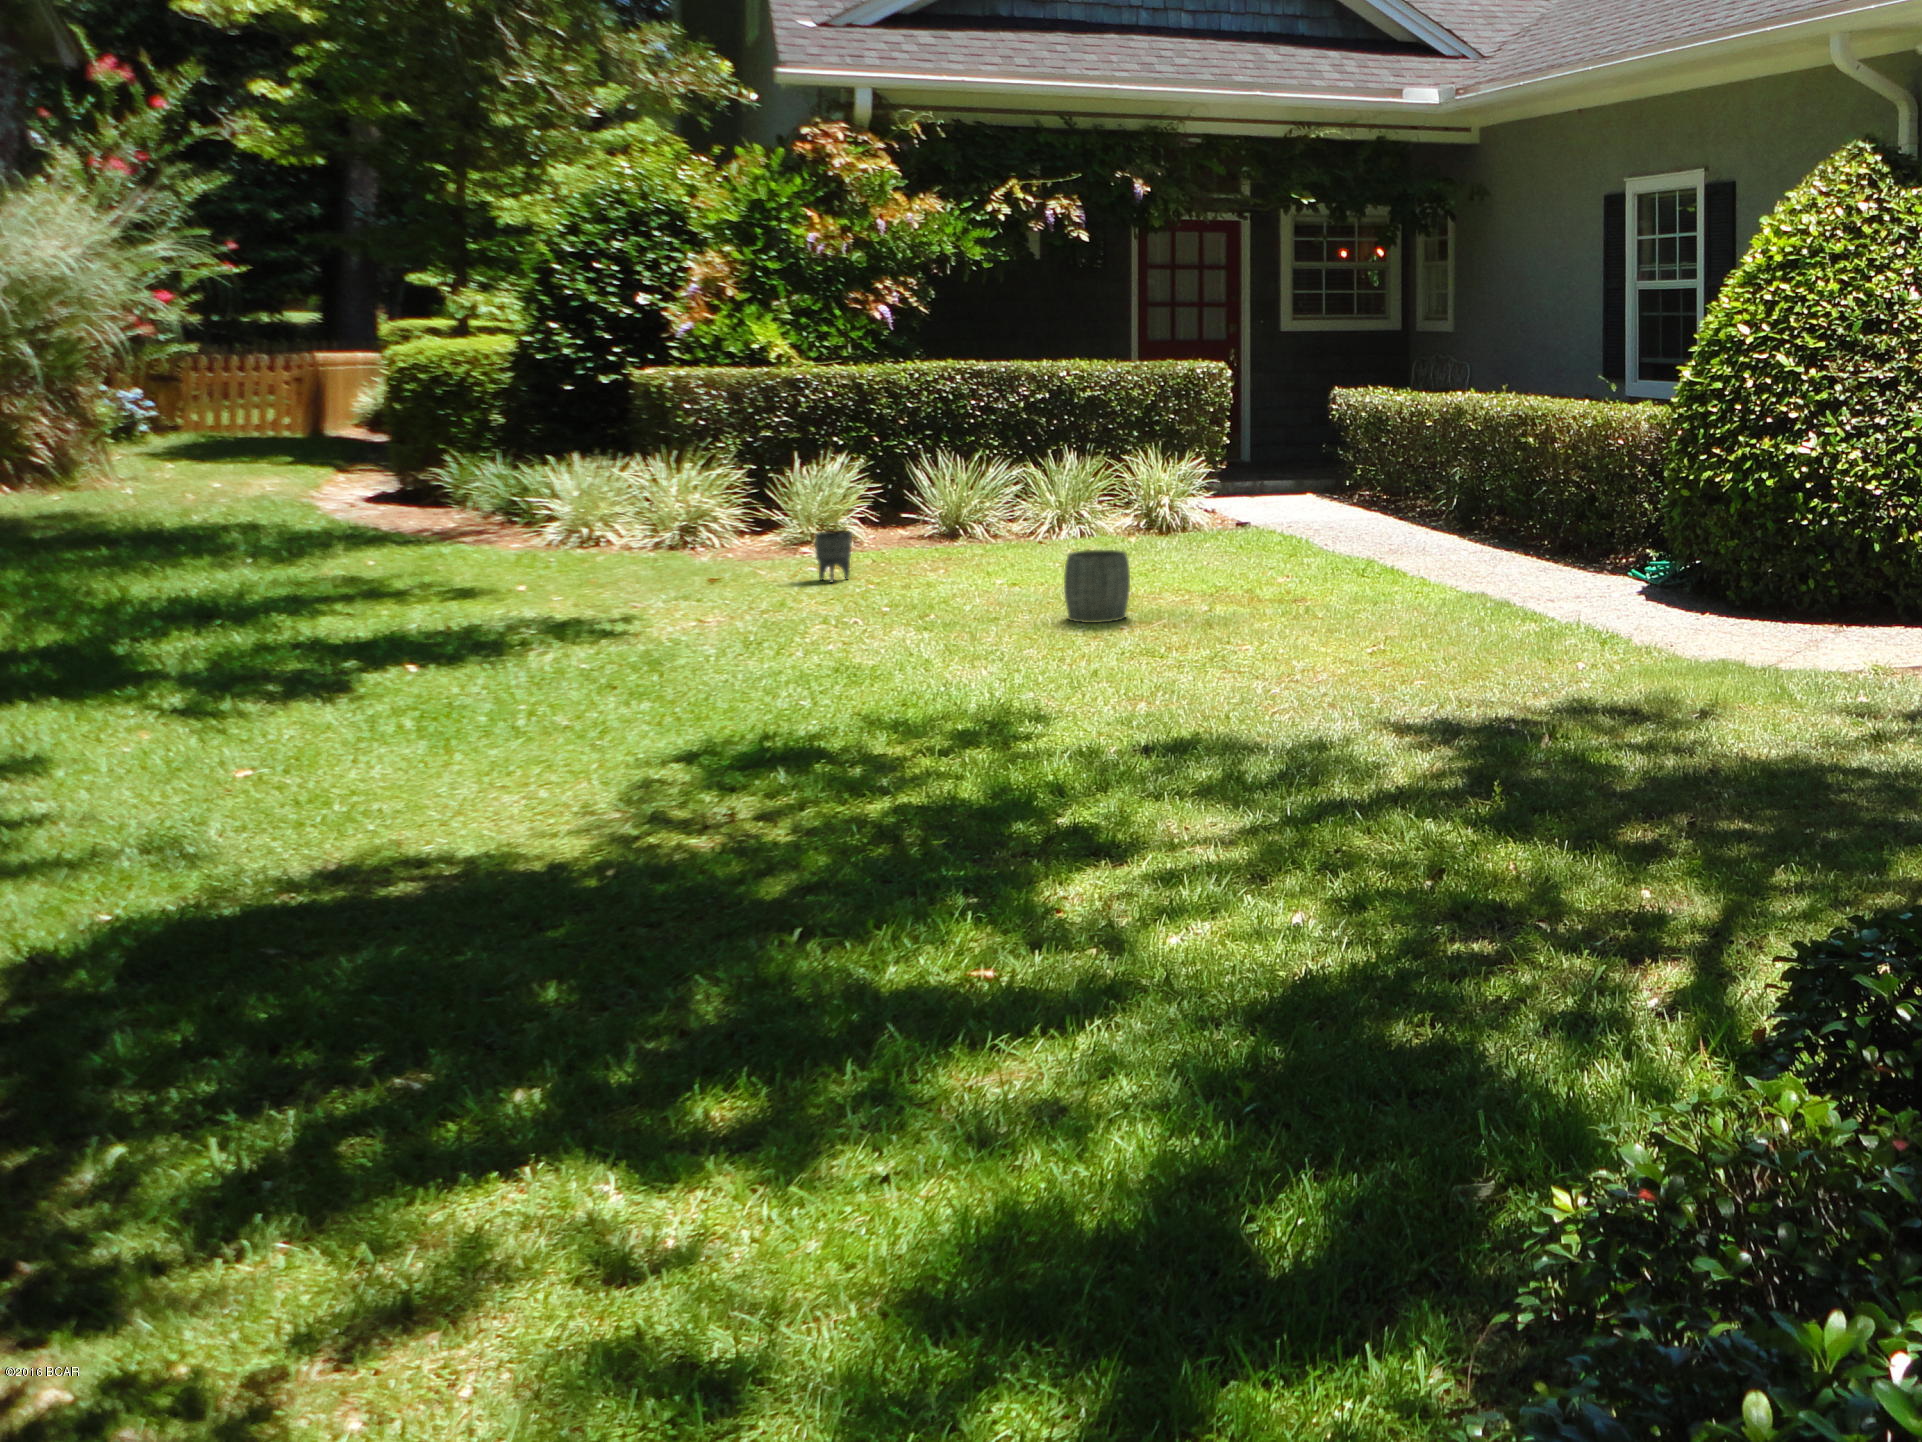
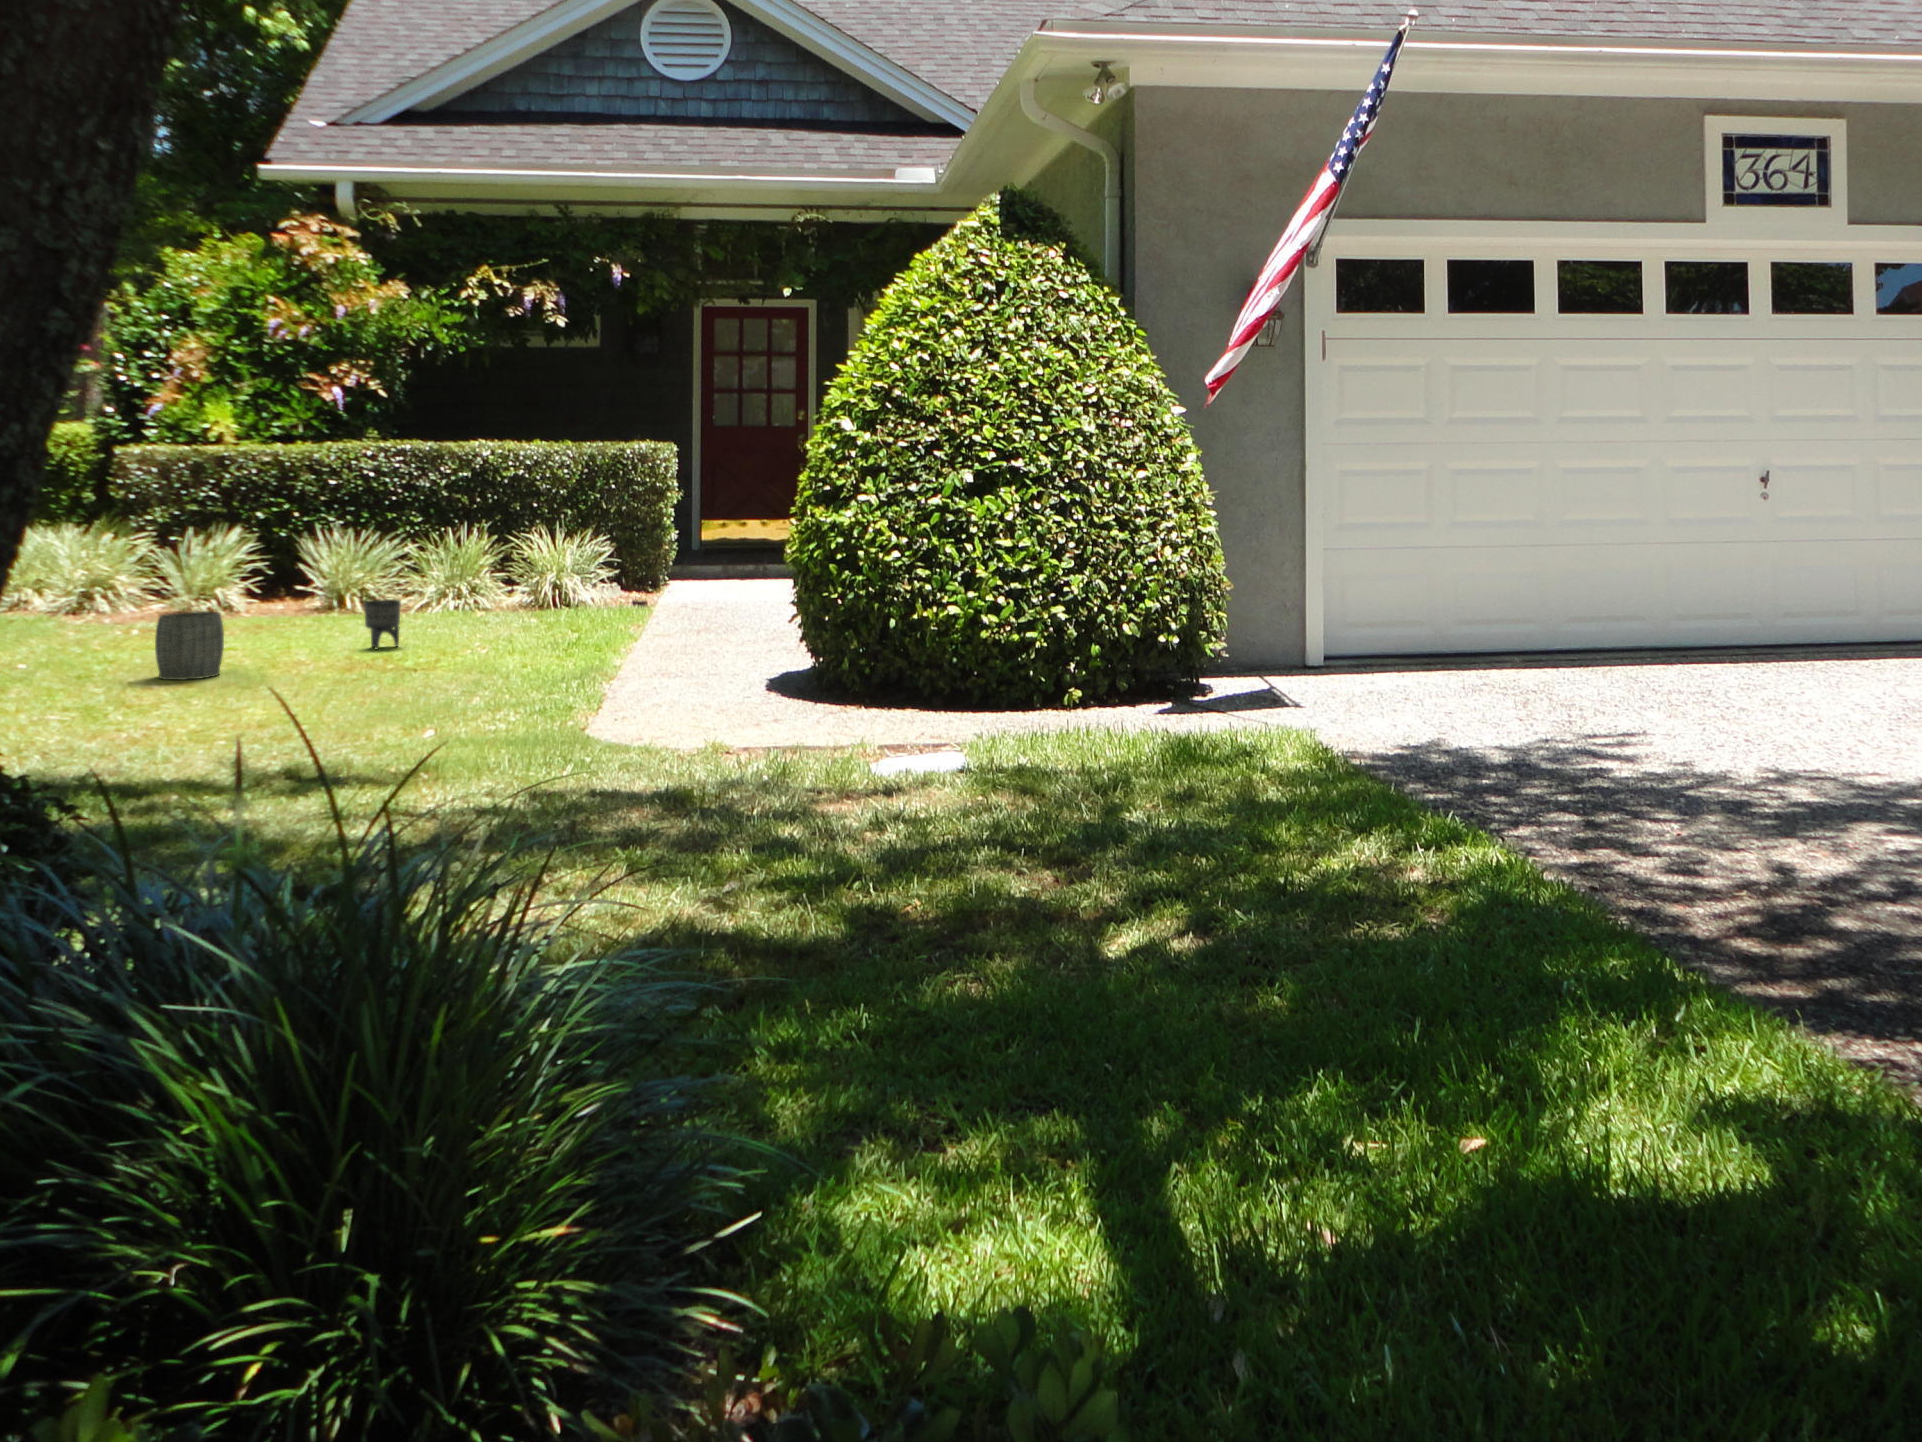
planter: present [815,531,852,582] -> present [364,599,401,650]

